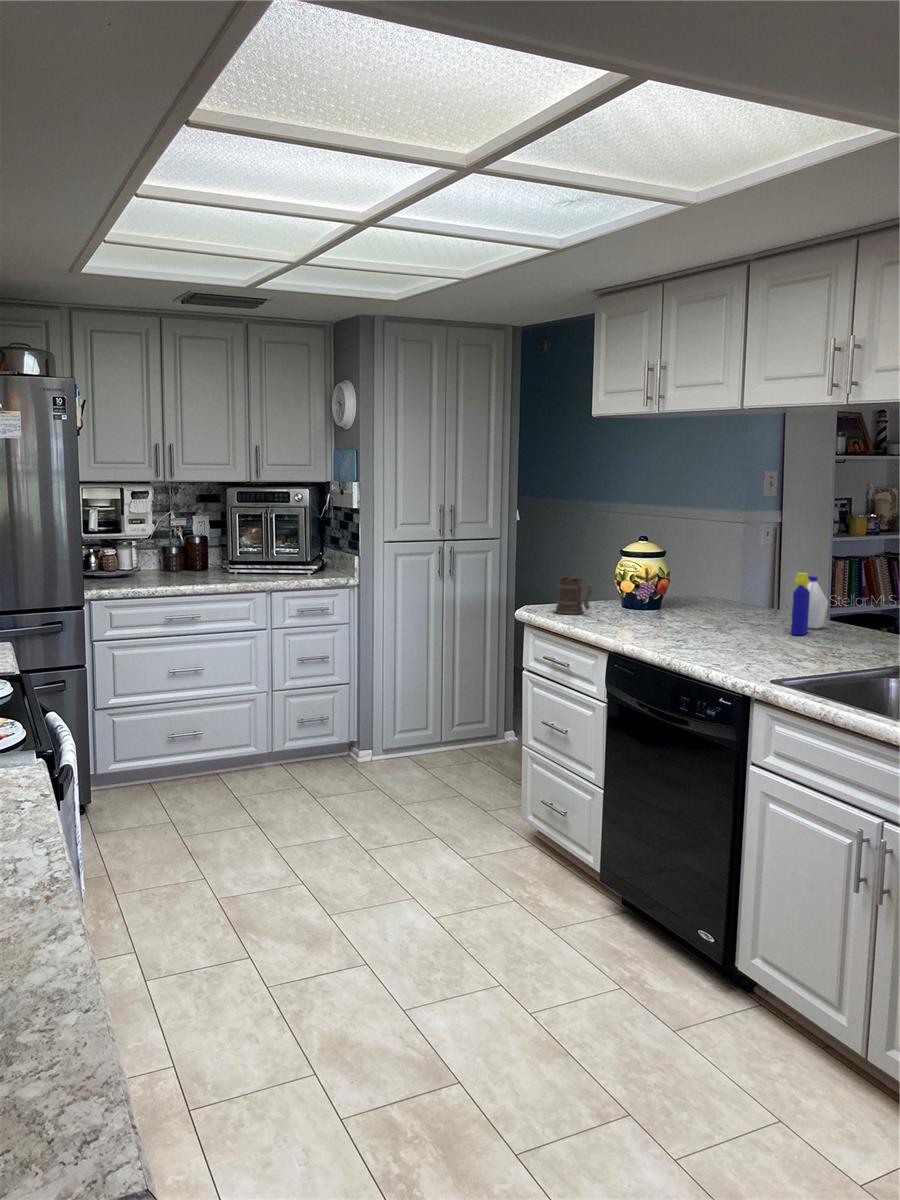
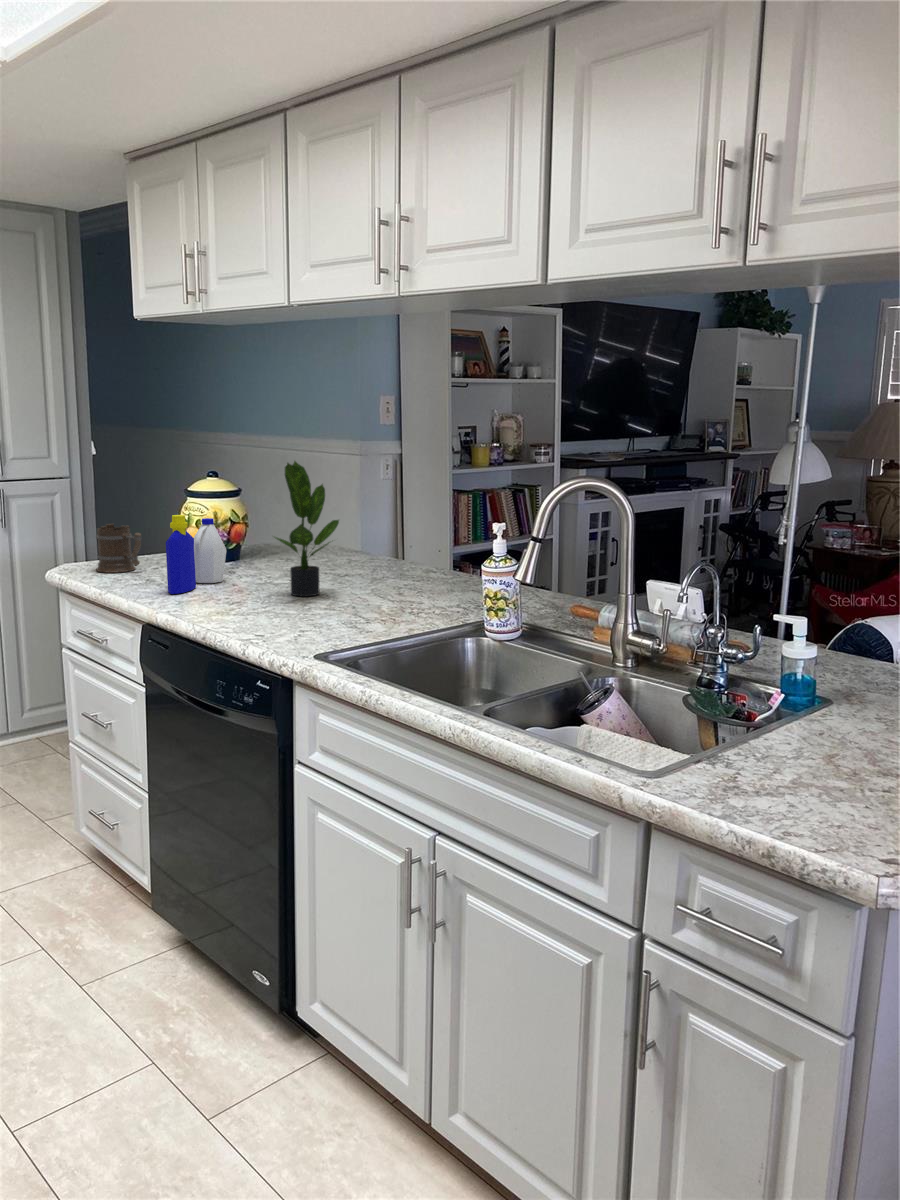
potted plant: none [711,530,771,639] -> present [275,461,339,596]
bottle: present [791,573,828,635] -> present [166,515,227,594]

